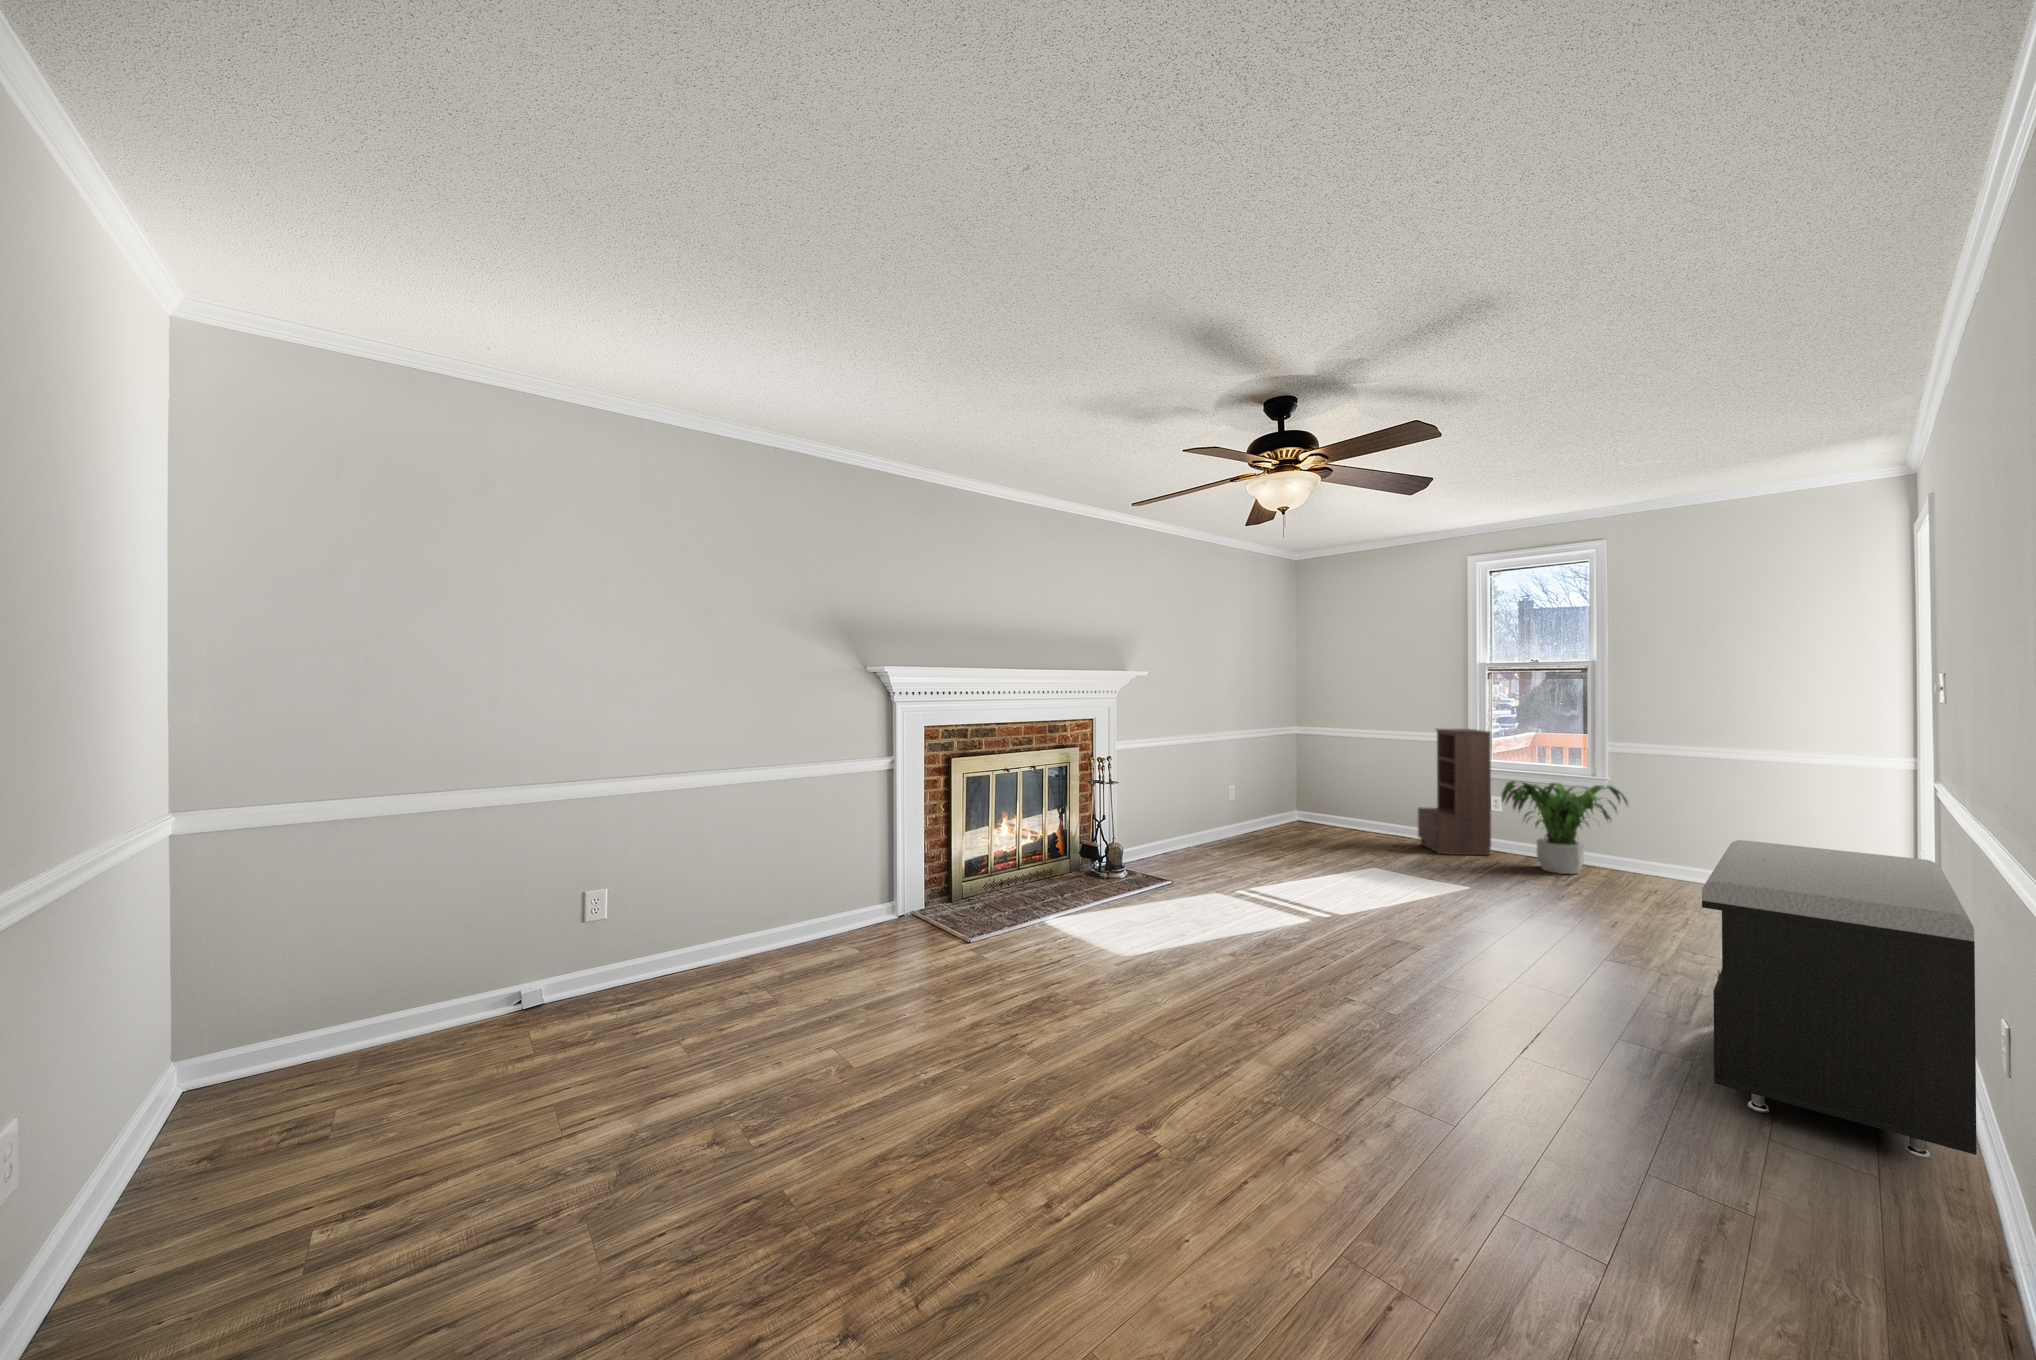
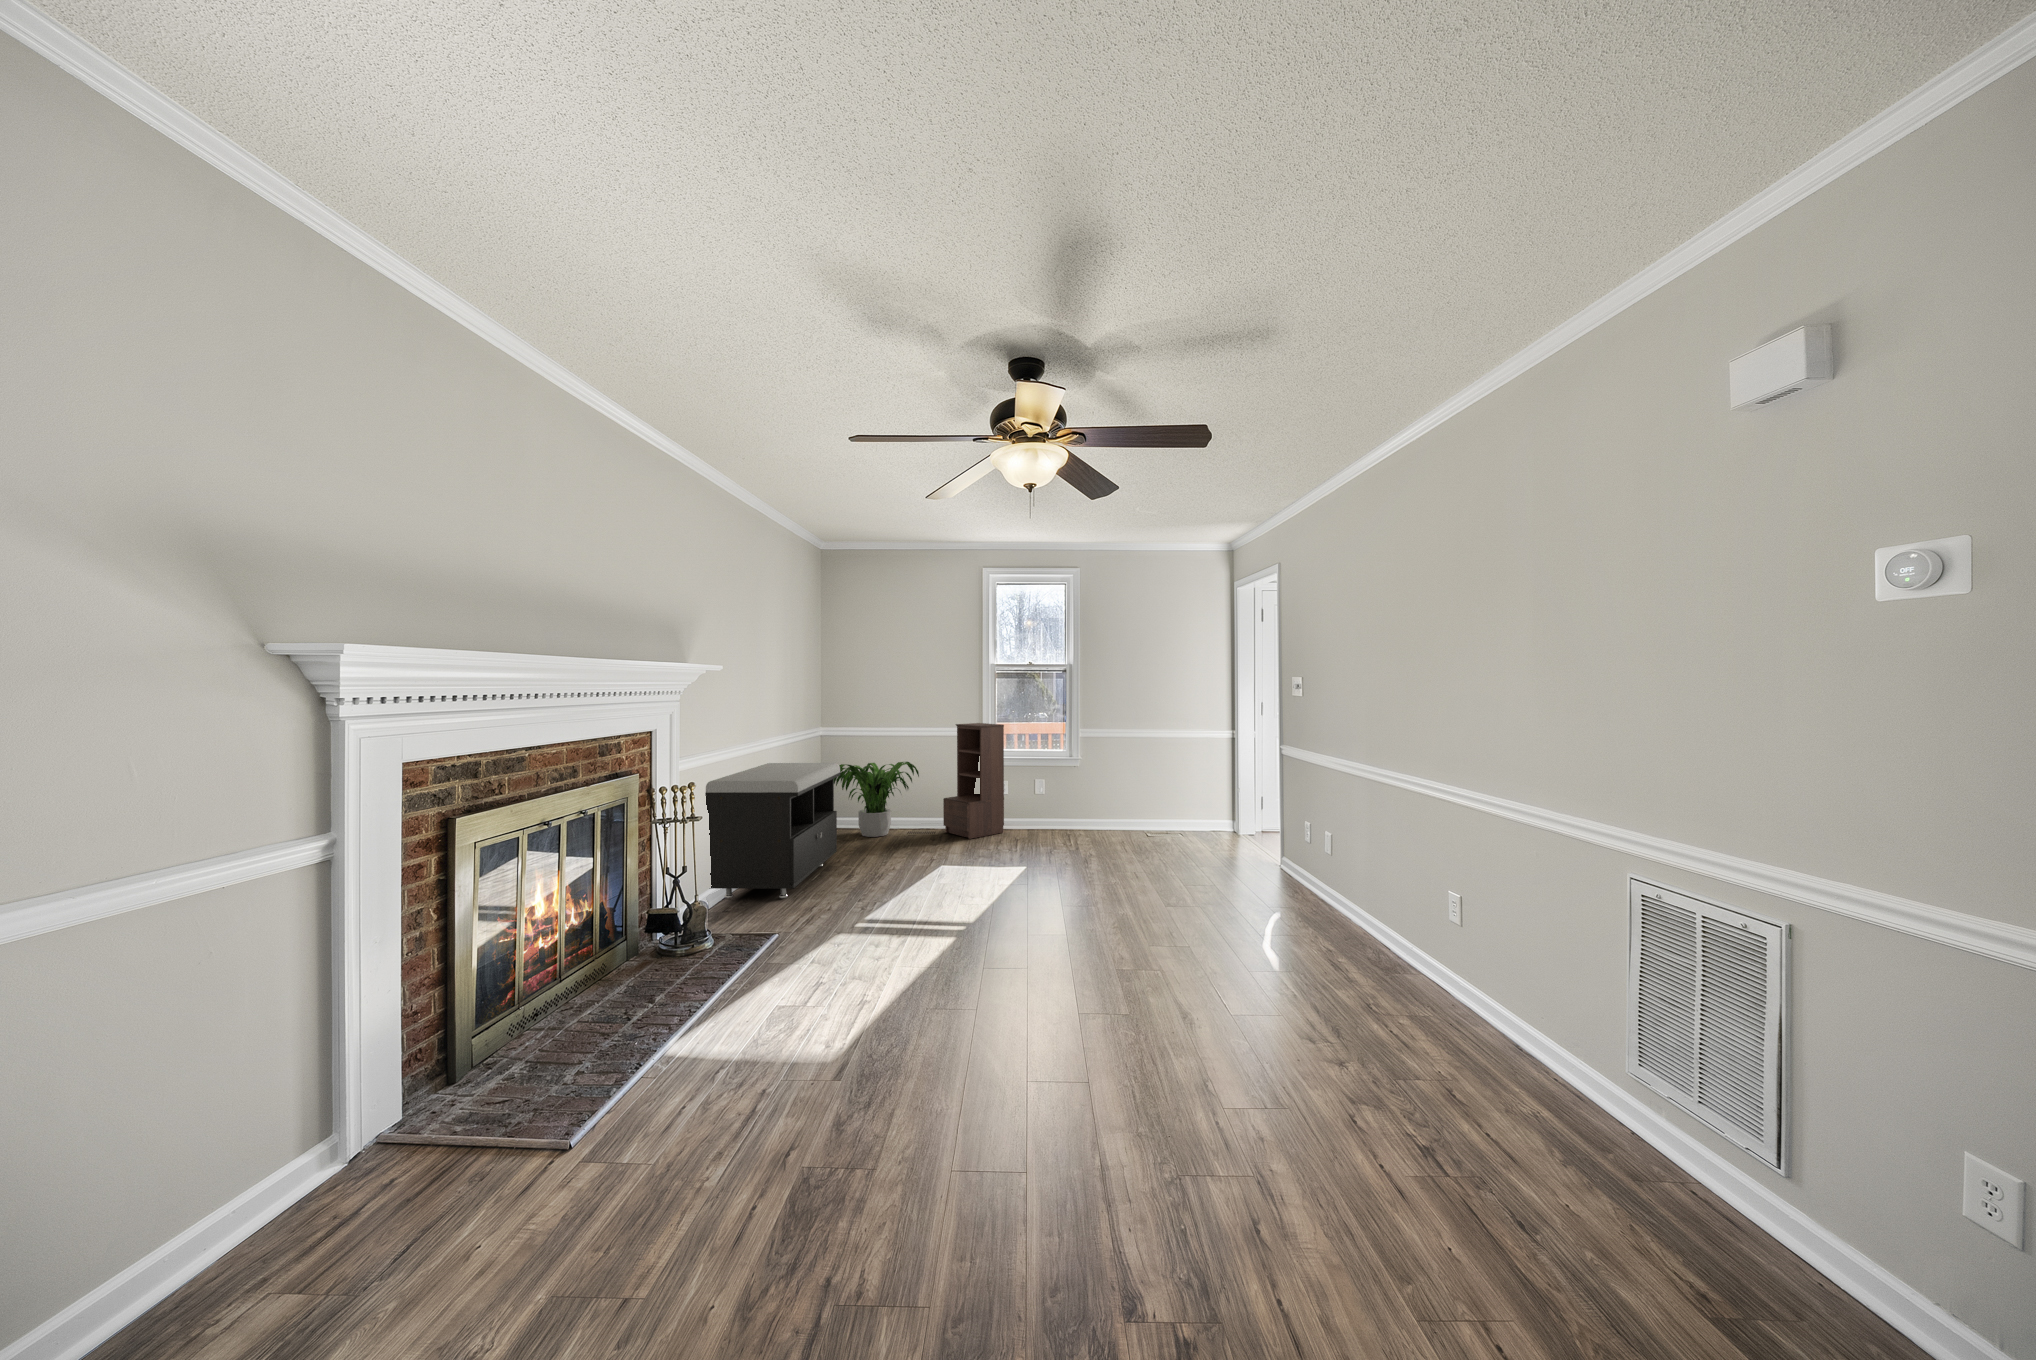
potted plant: present [1501,781,1627,874] -> present [834,762,919,837]
storage bench: present [1702,840,1977,1159] -> present [705,763,840,898]

